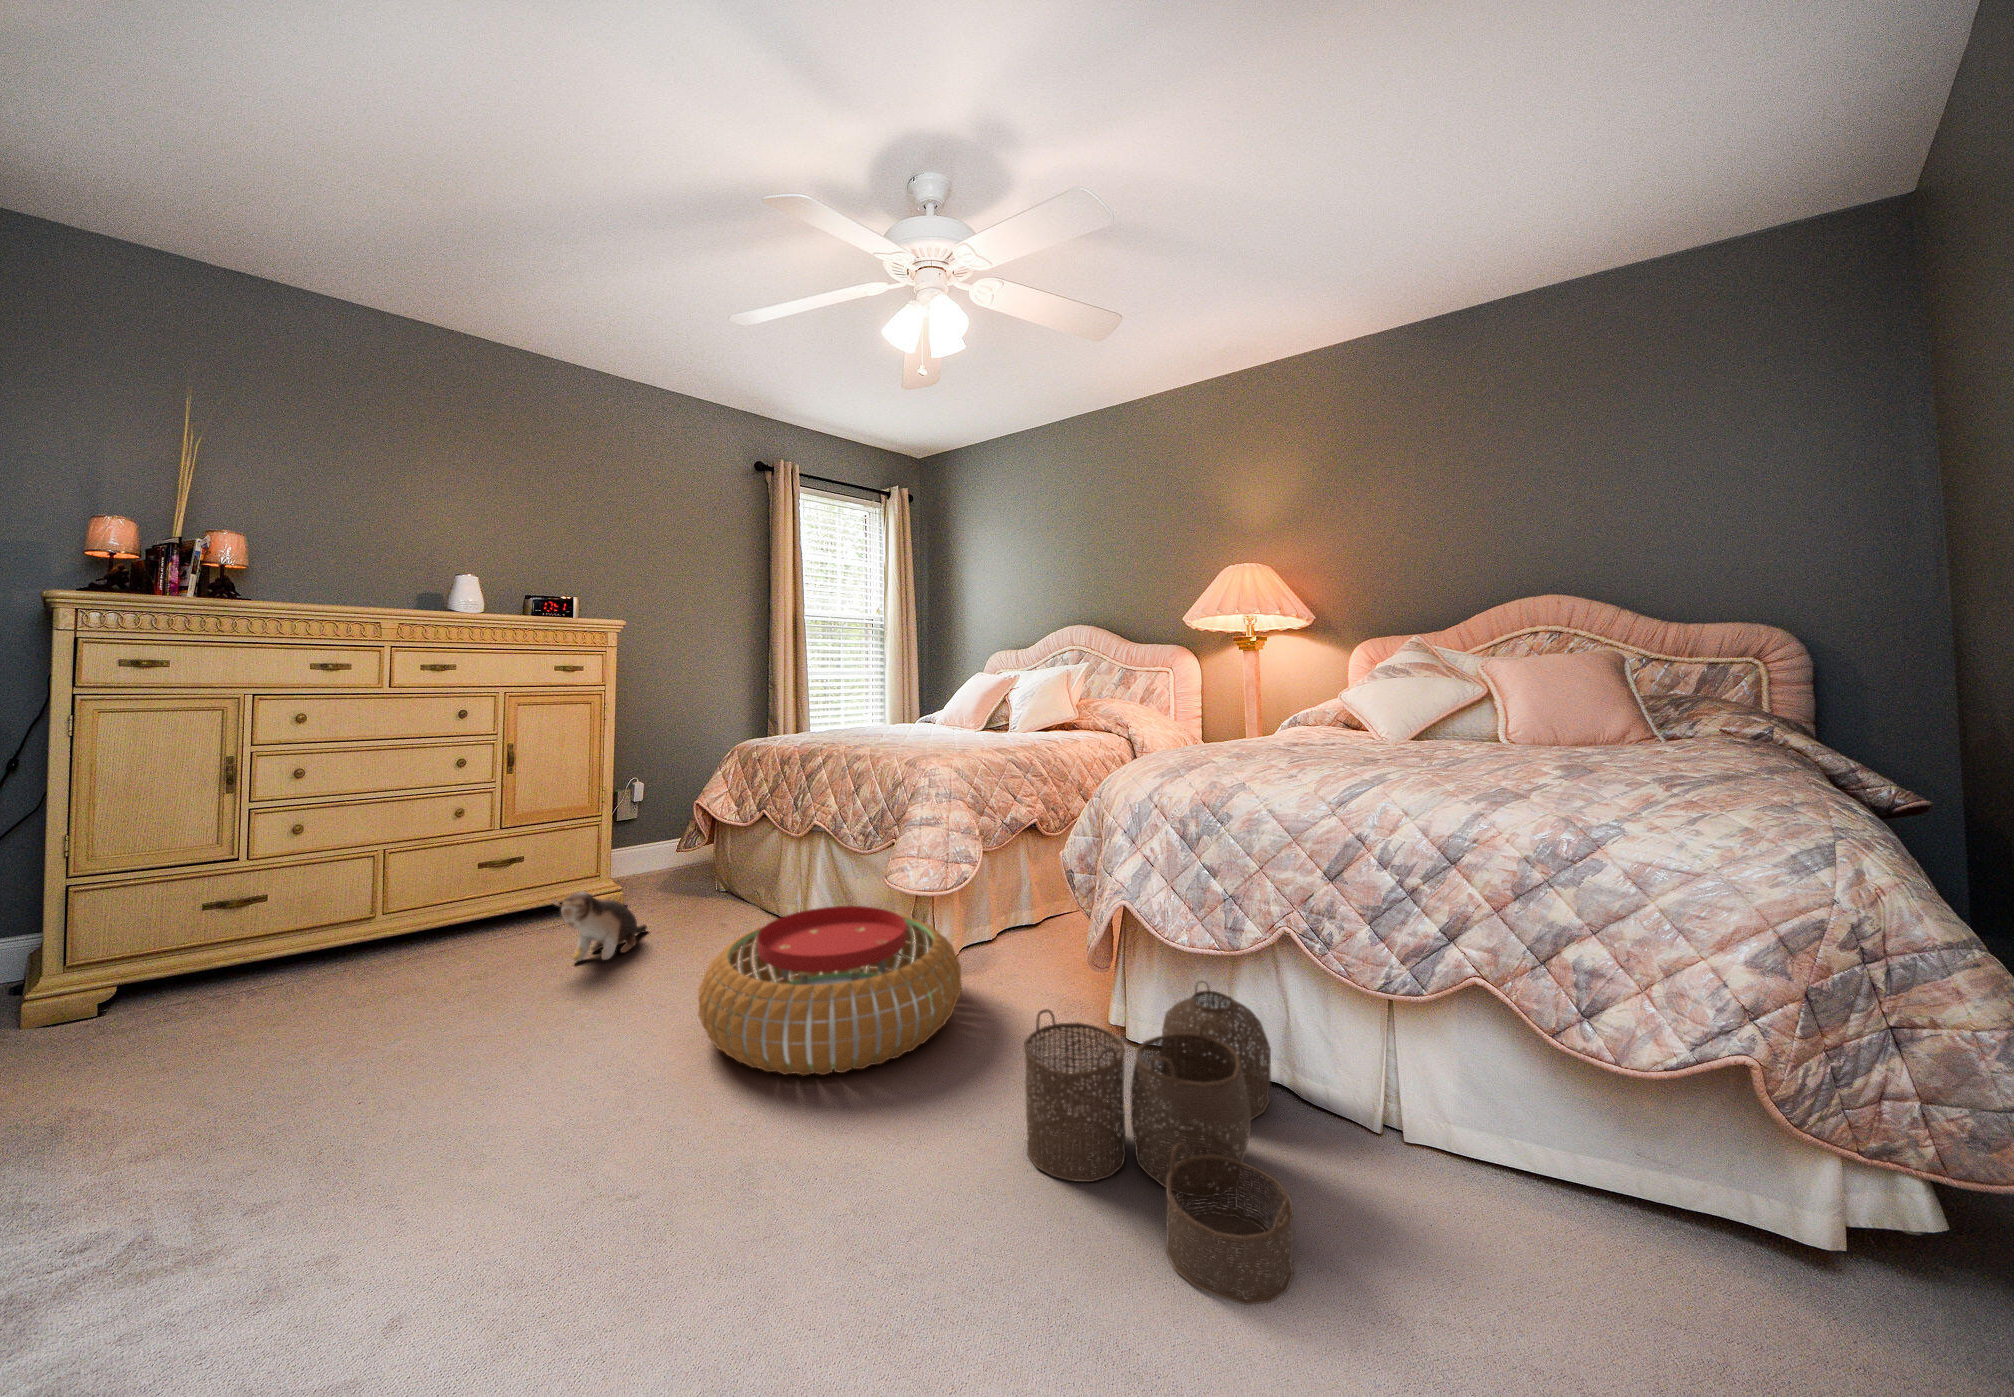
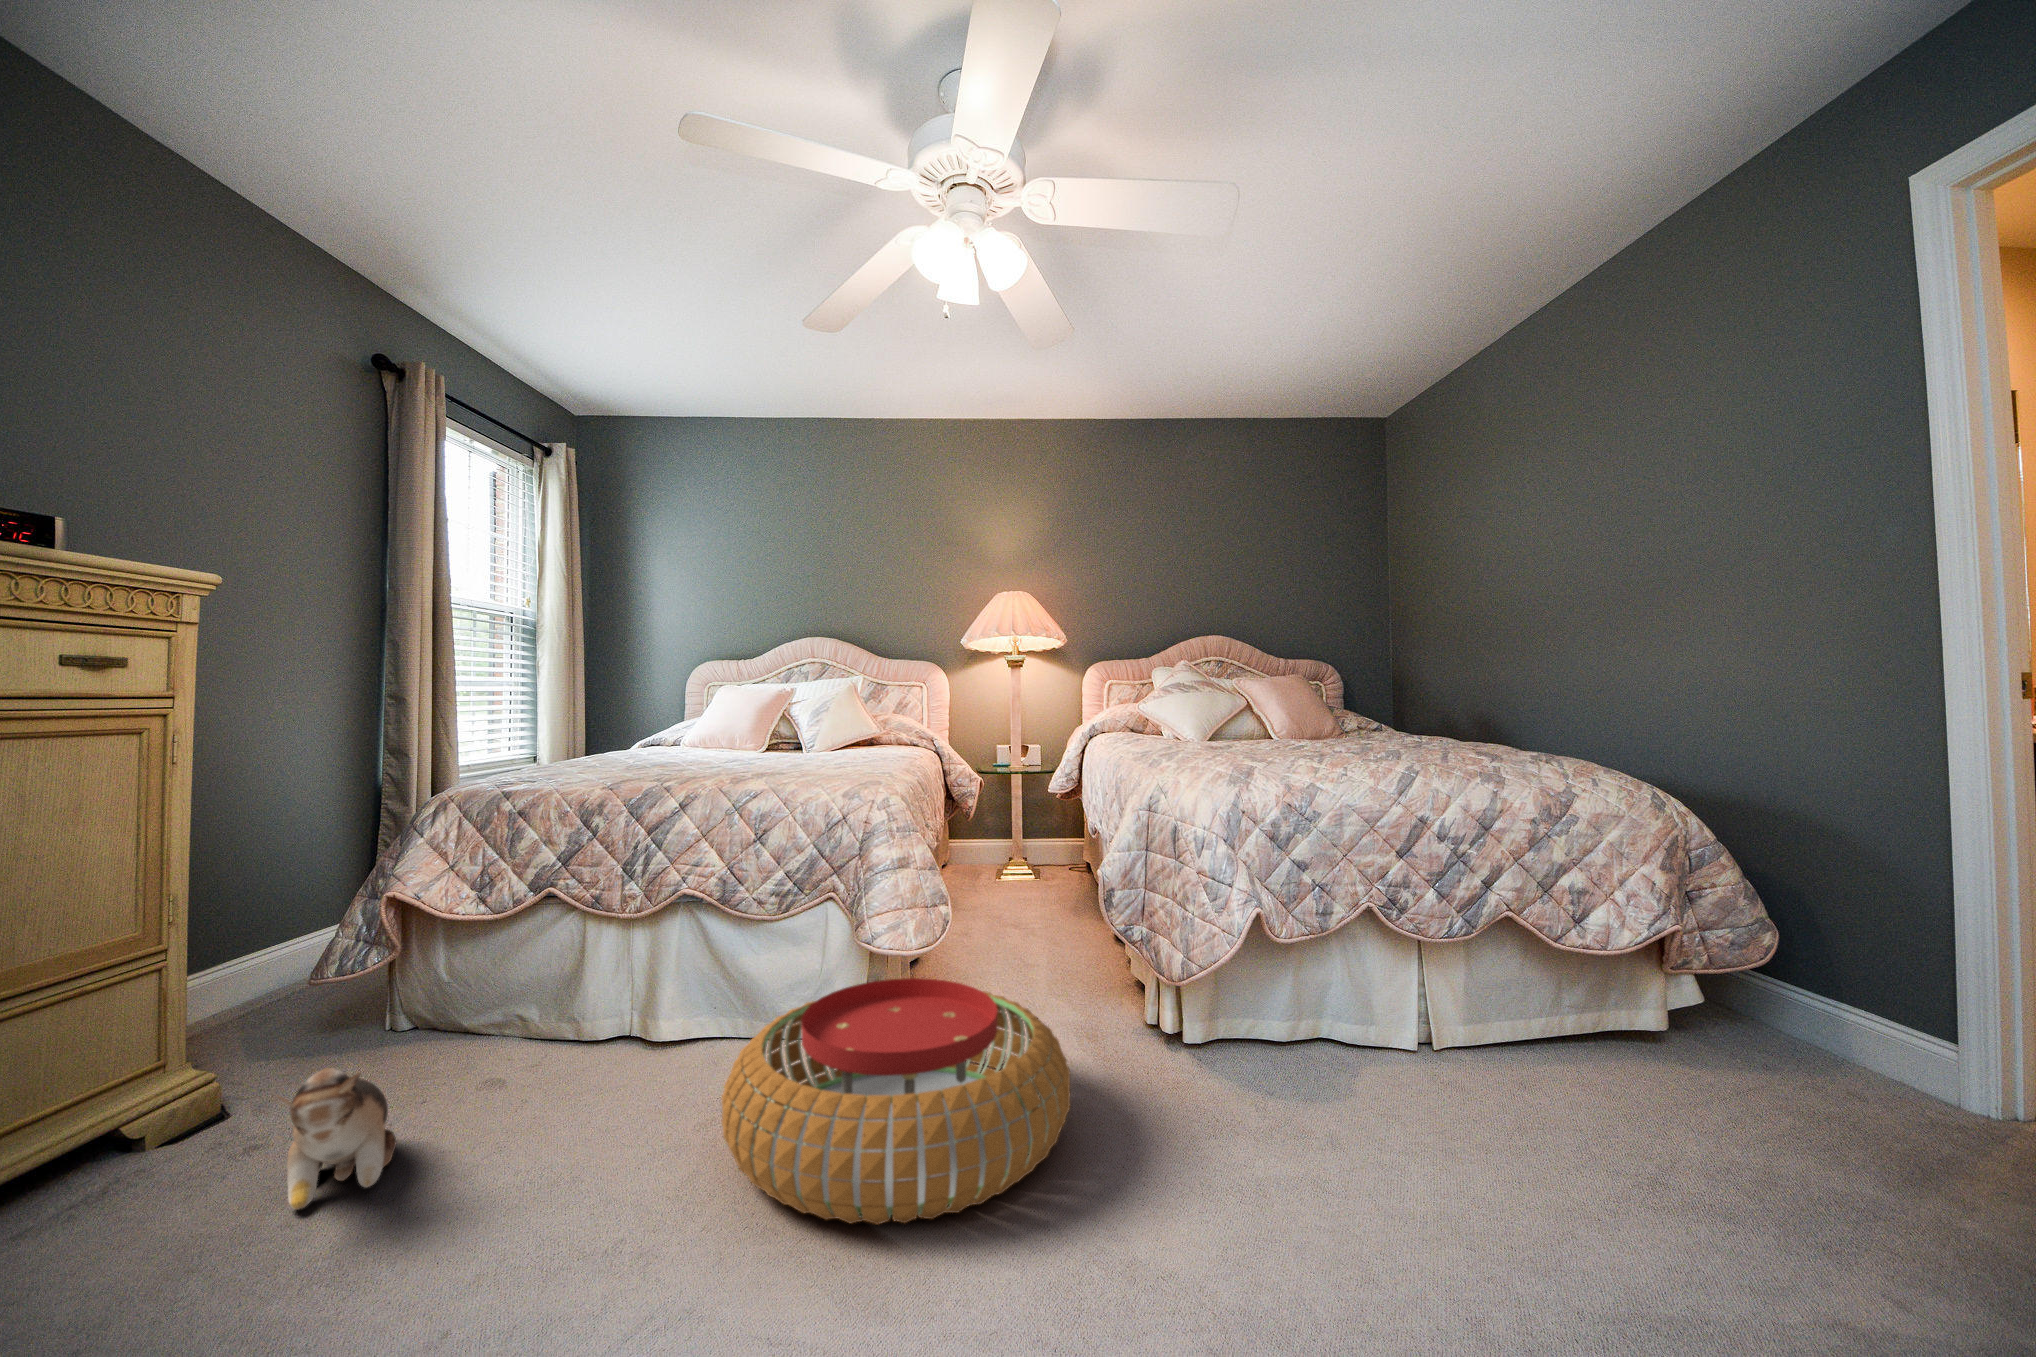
woven basket: present [1024,981,1294,1305] -> none [1262,969,1583,1209]

